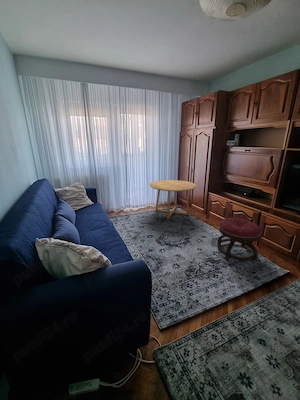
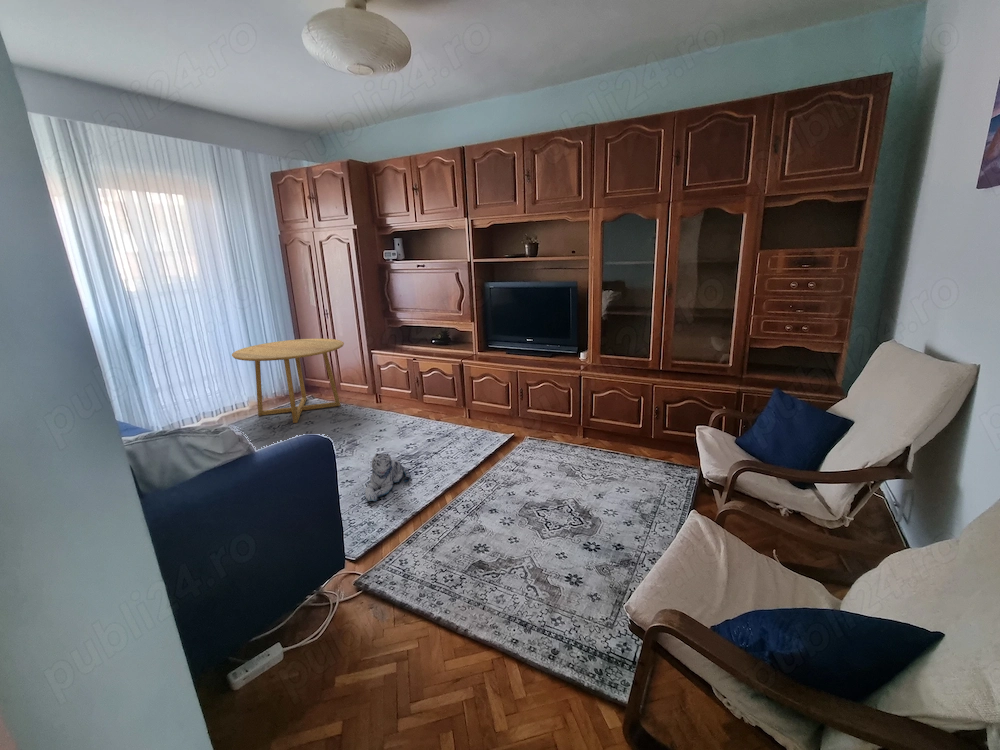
ottoman: present [217,218,261,261] -> none [404,378,471,448]
plush toy: none [182,260,211,287] -> present [365,453,410,502]

